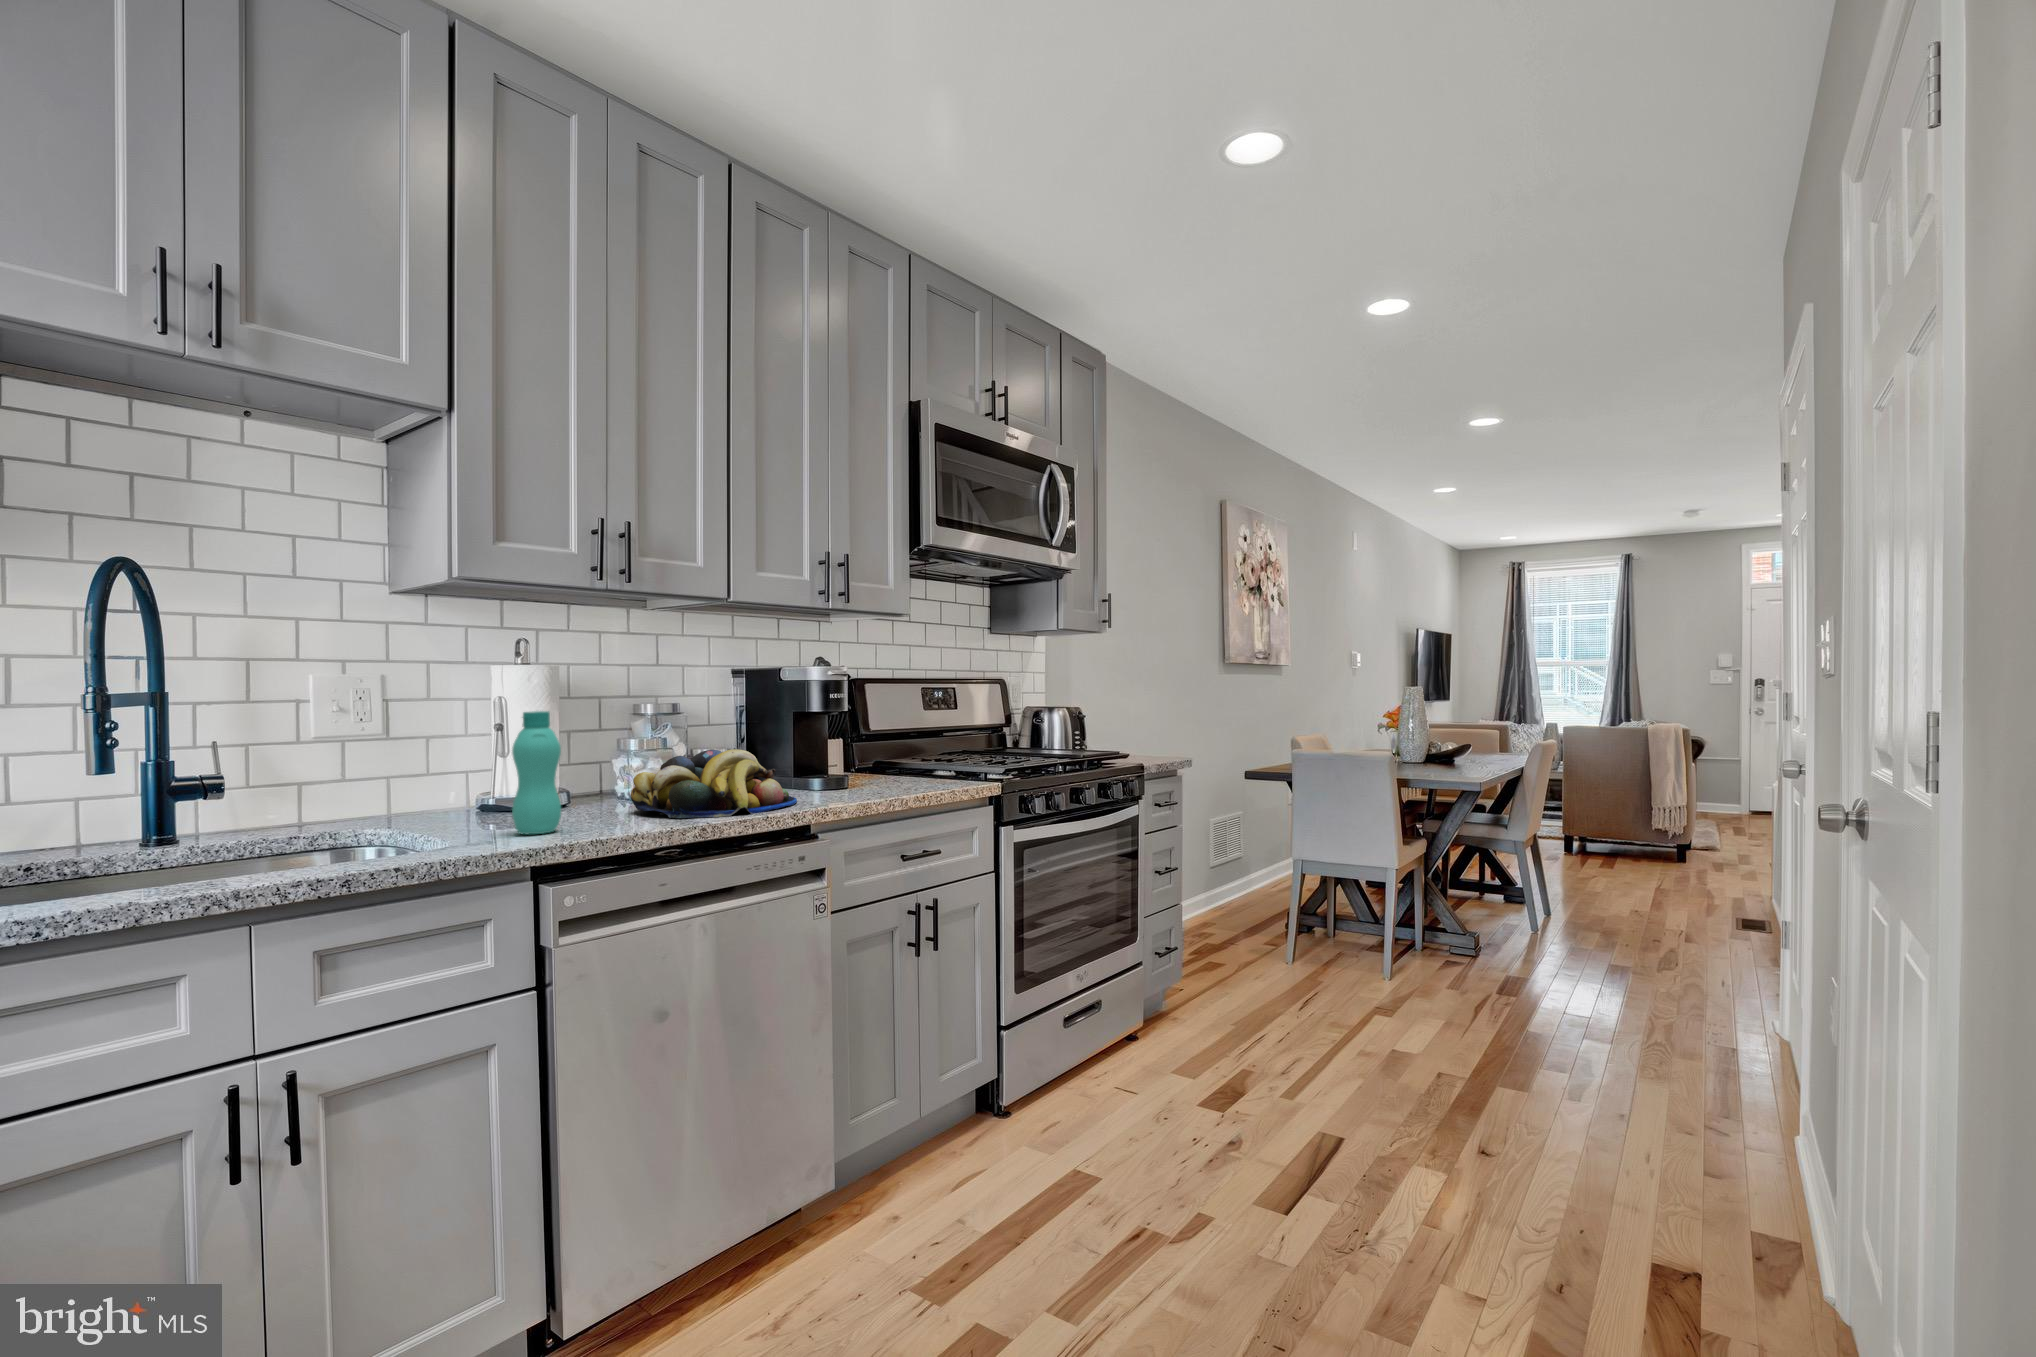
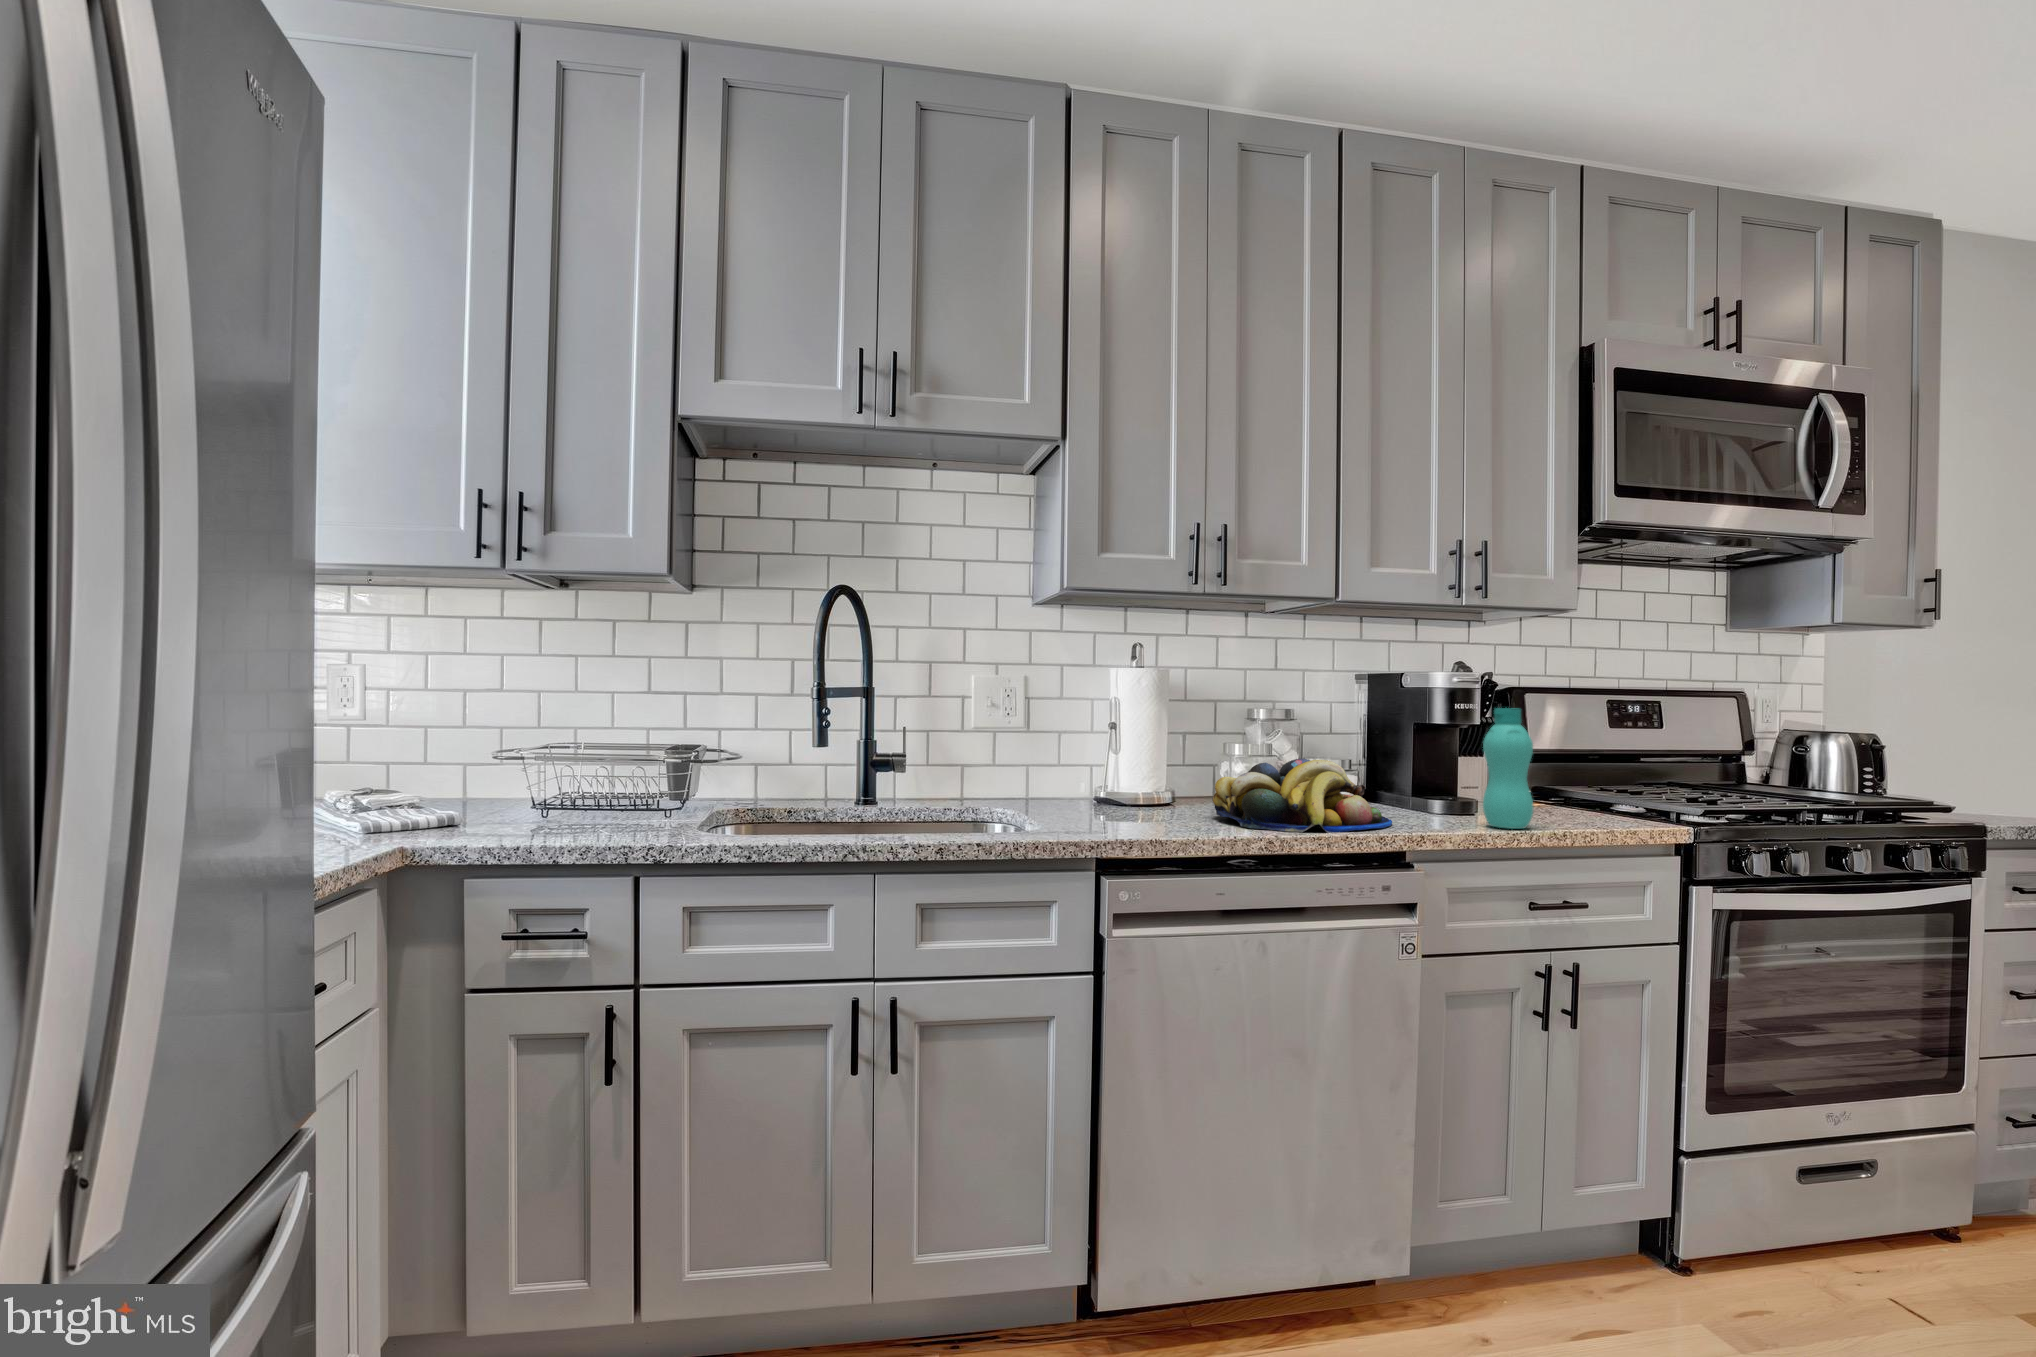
bottle: present [512,711,561,834] -> present [1483,708,1534,829]

